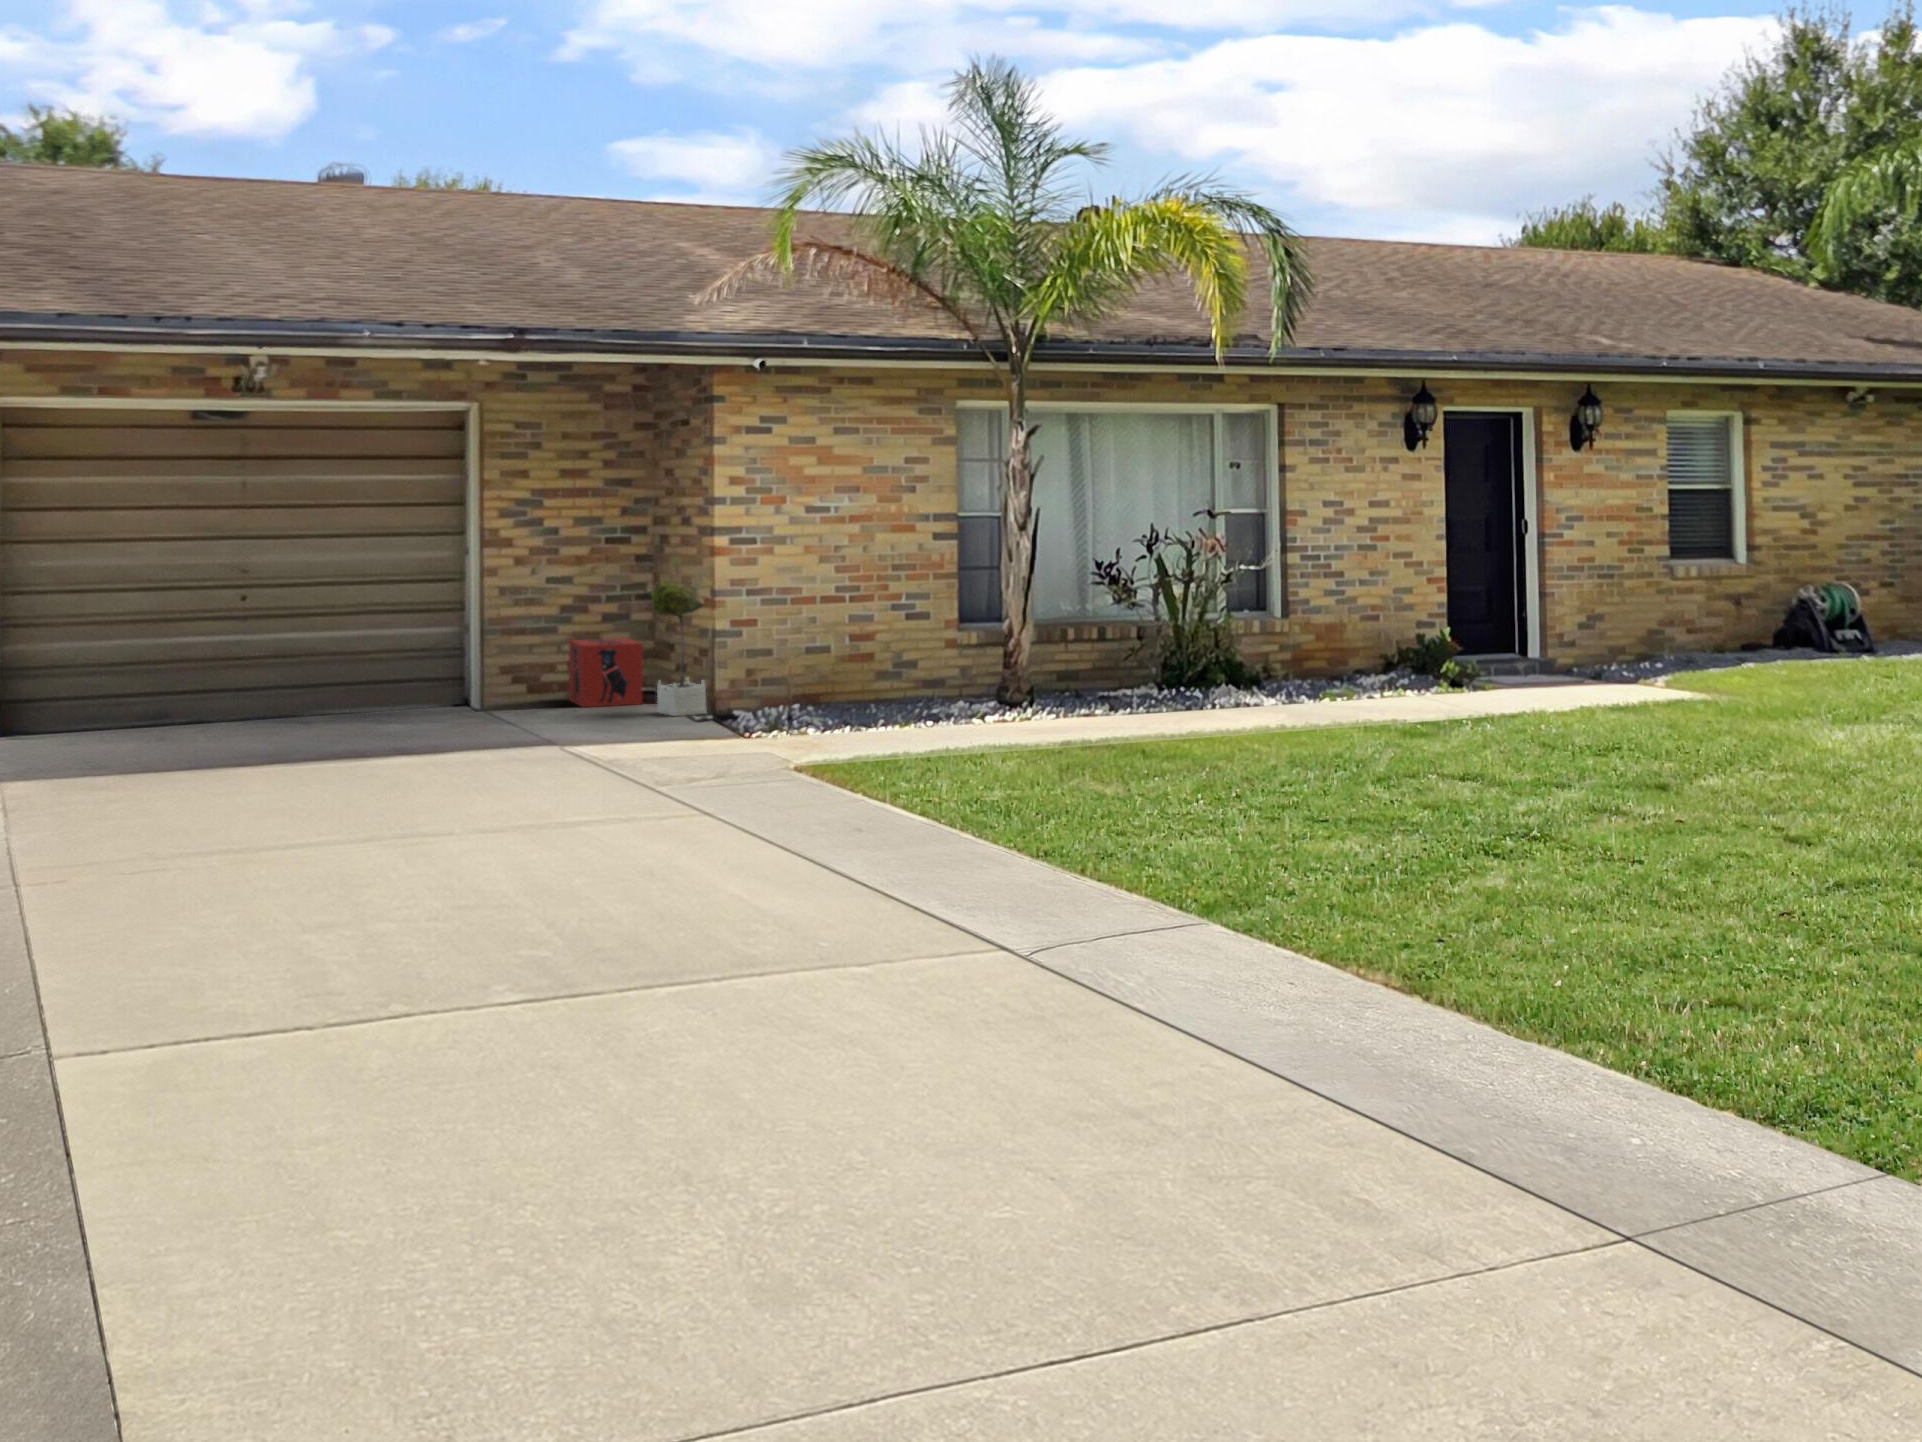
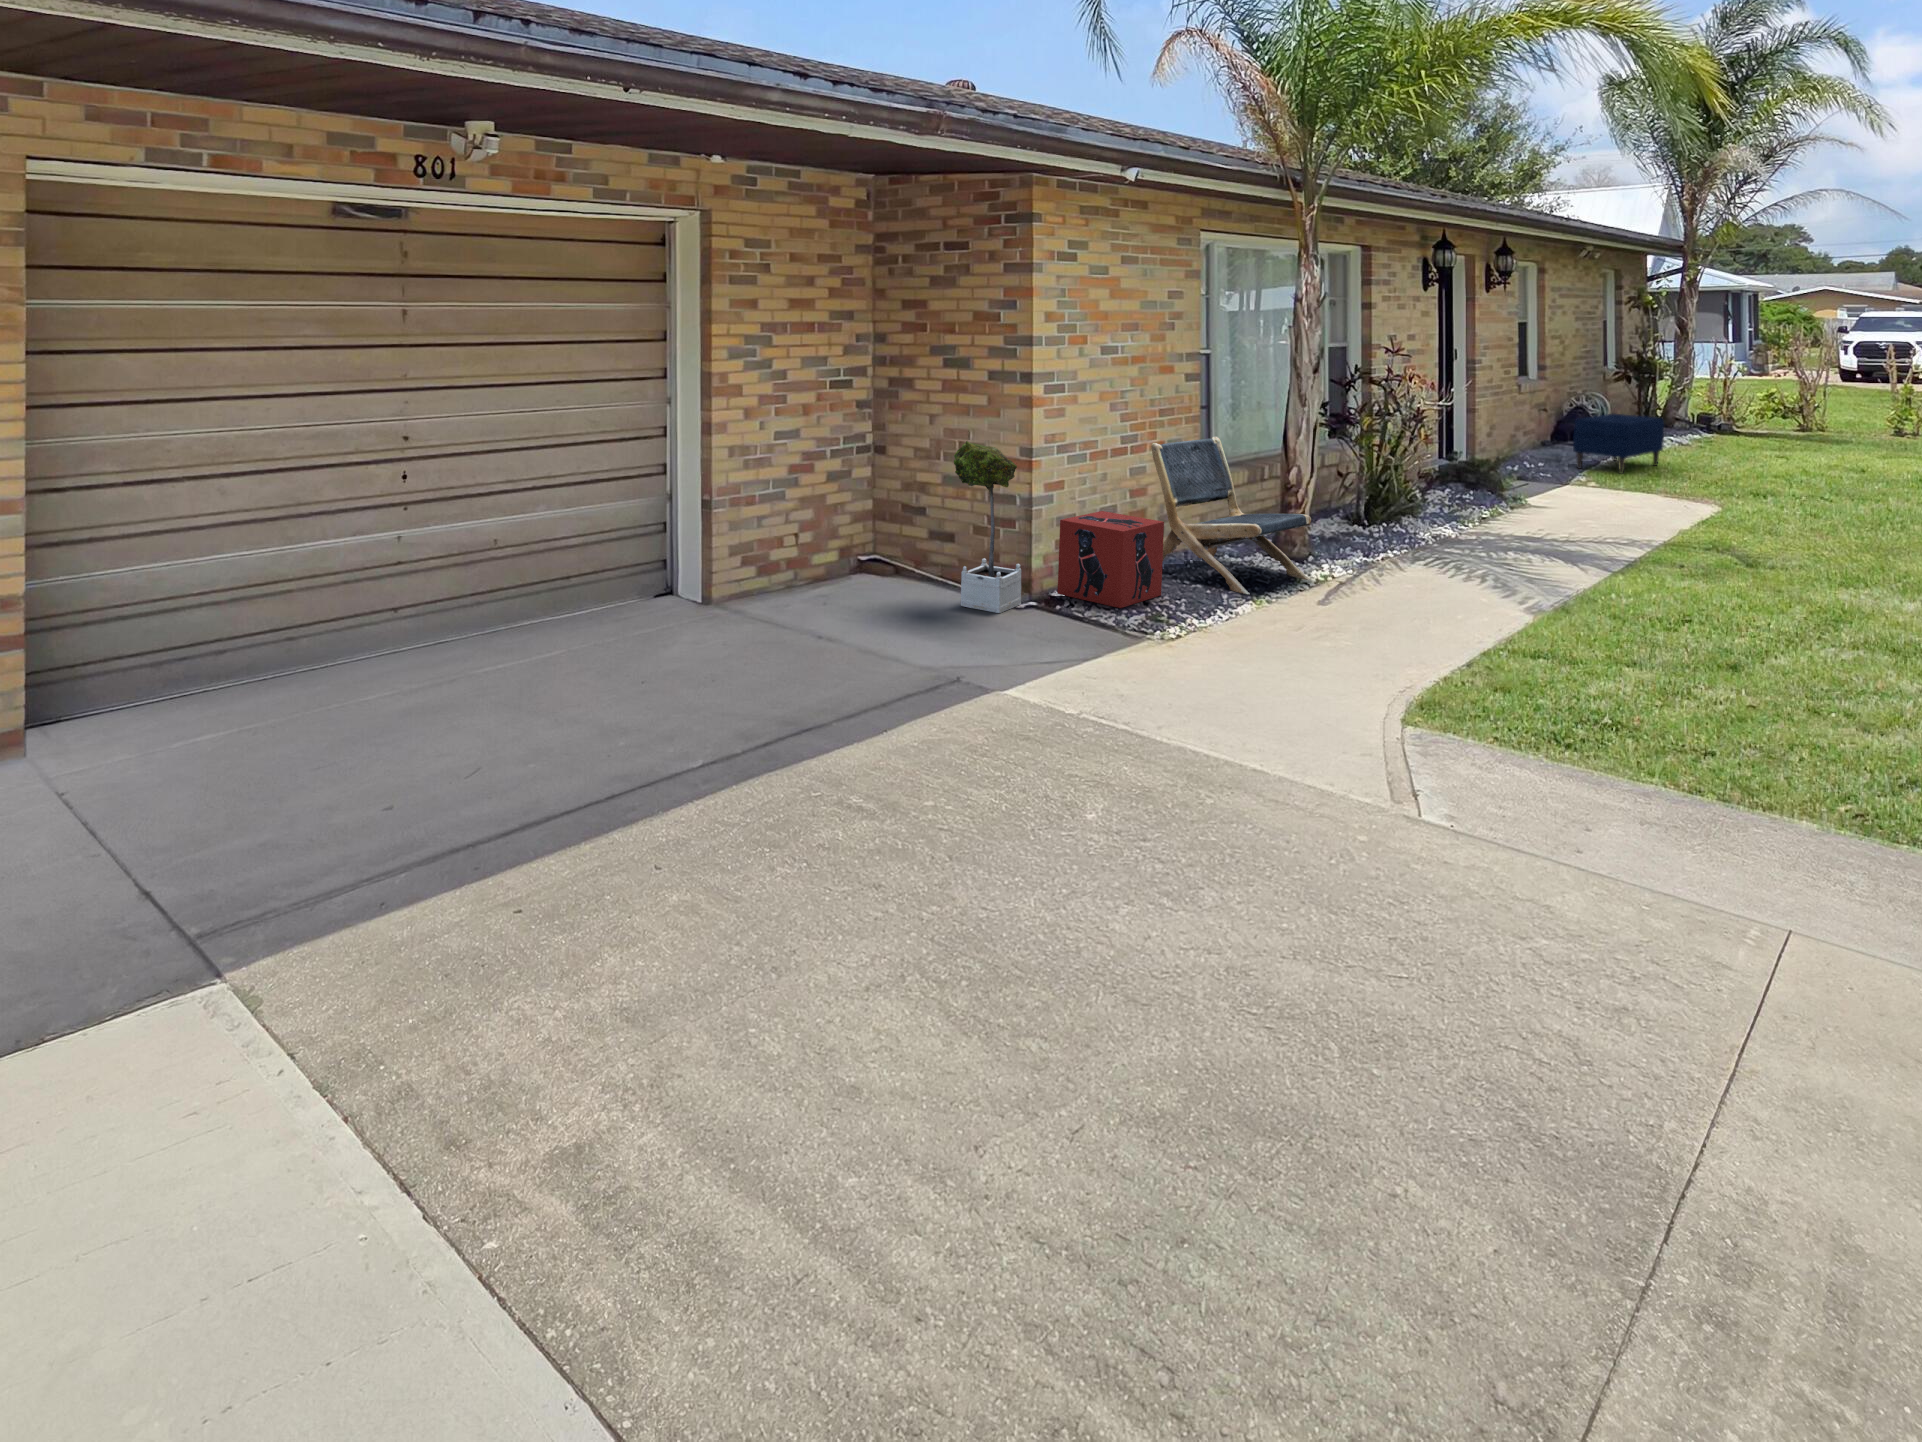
lounge chair: none [873,586,1002,715] -> present [1151,437,1311,594]
bench: none [1680,591,1824,660] -> present [1573,414,1664,474]
storage box: present [569,638,643,707] -> present [1058,511,1164,608]

